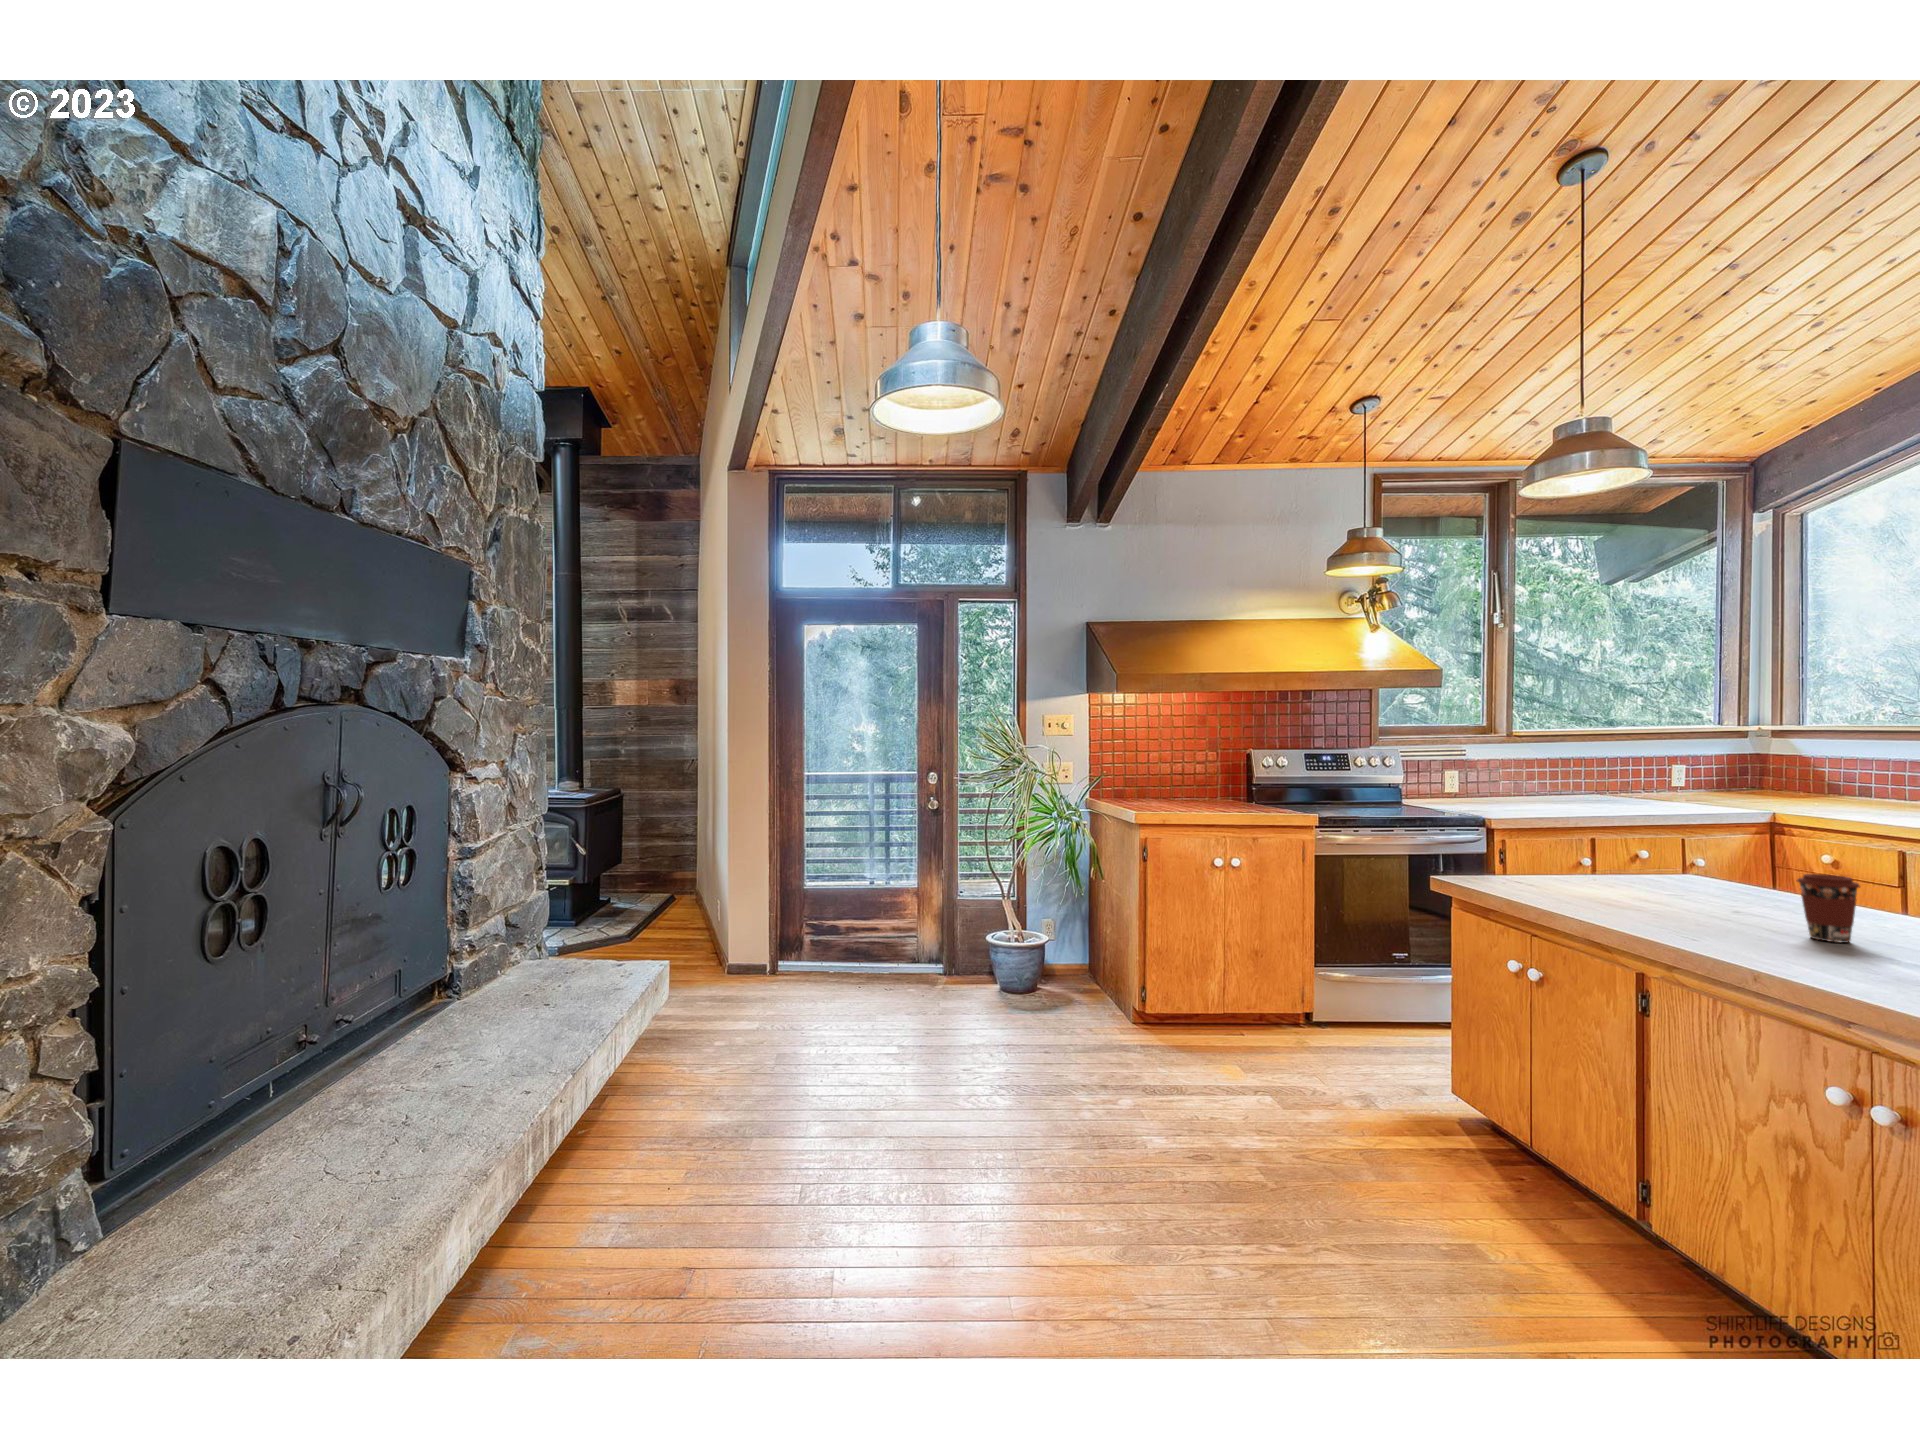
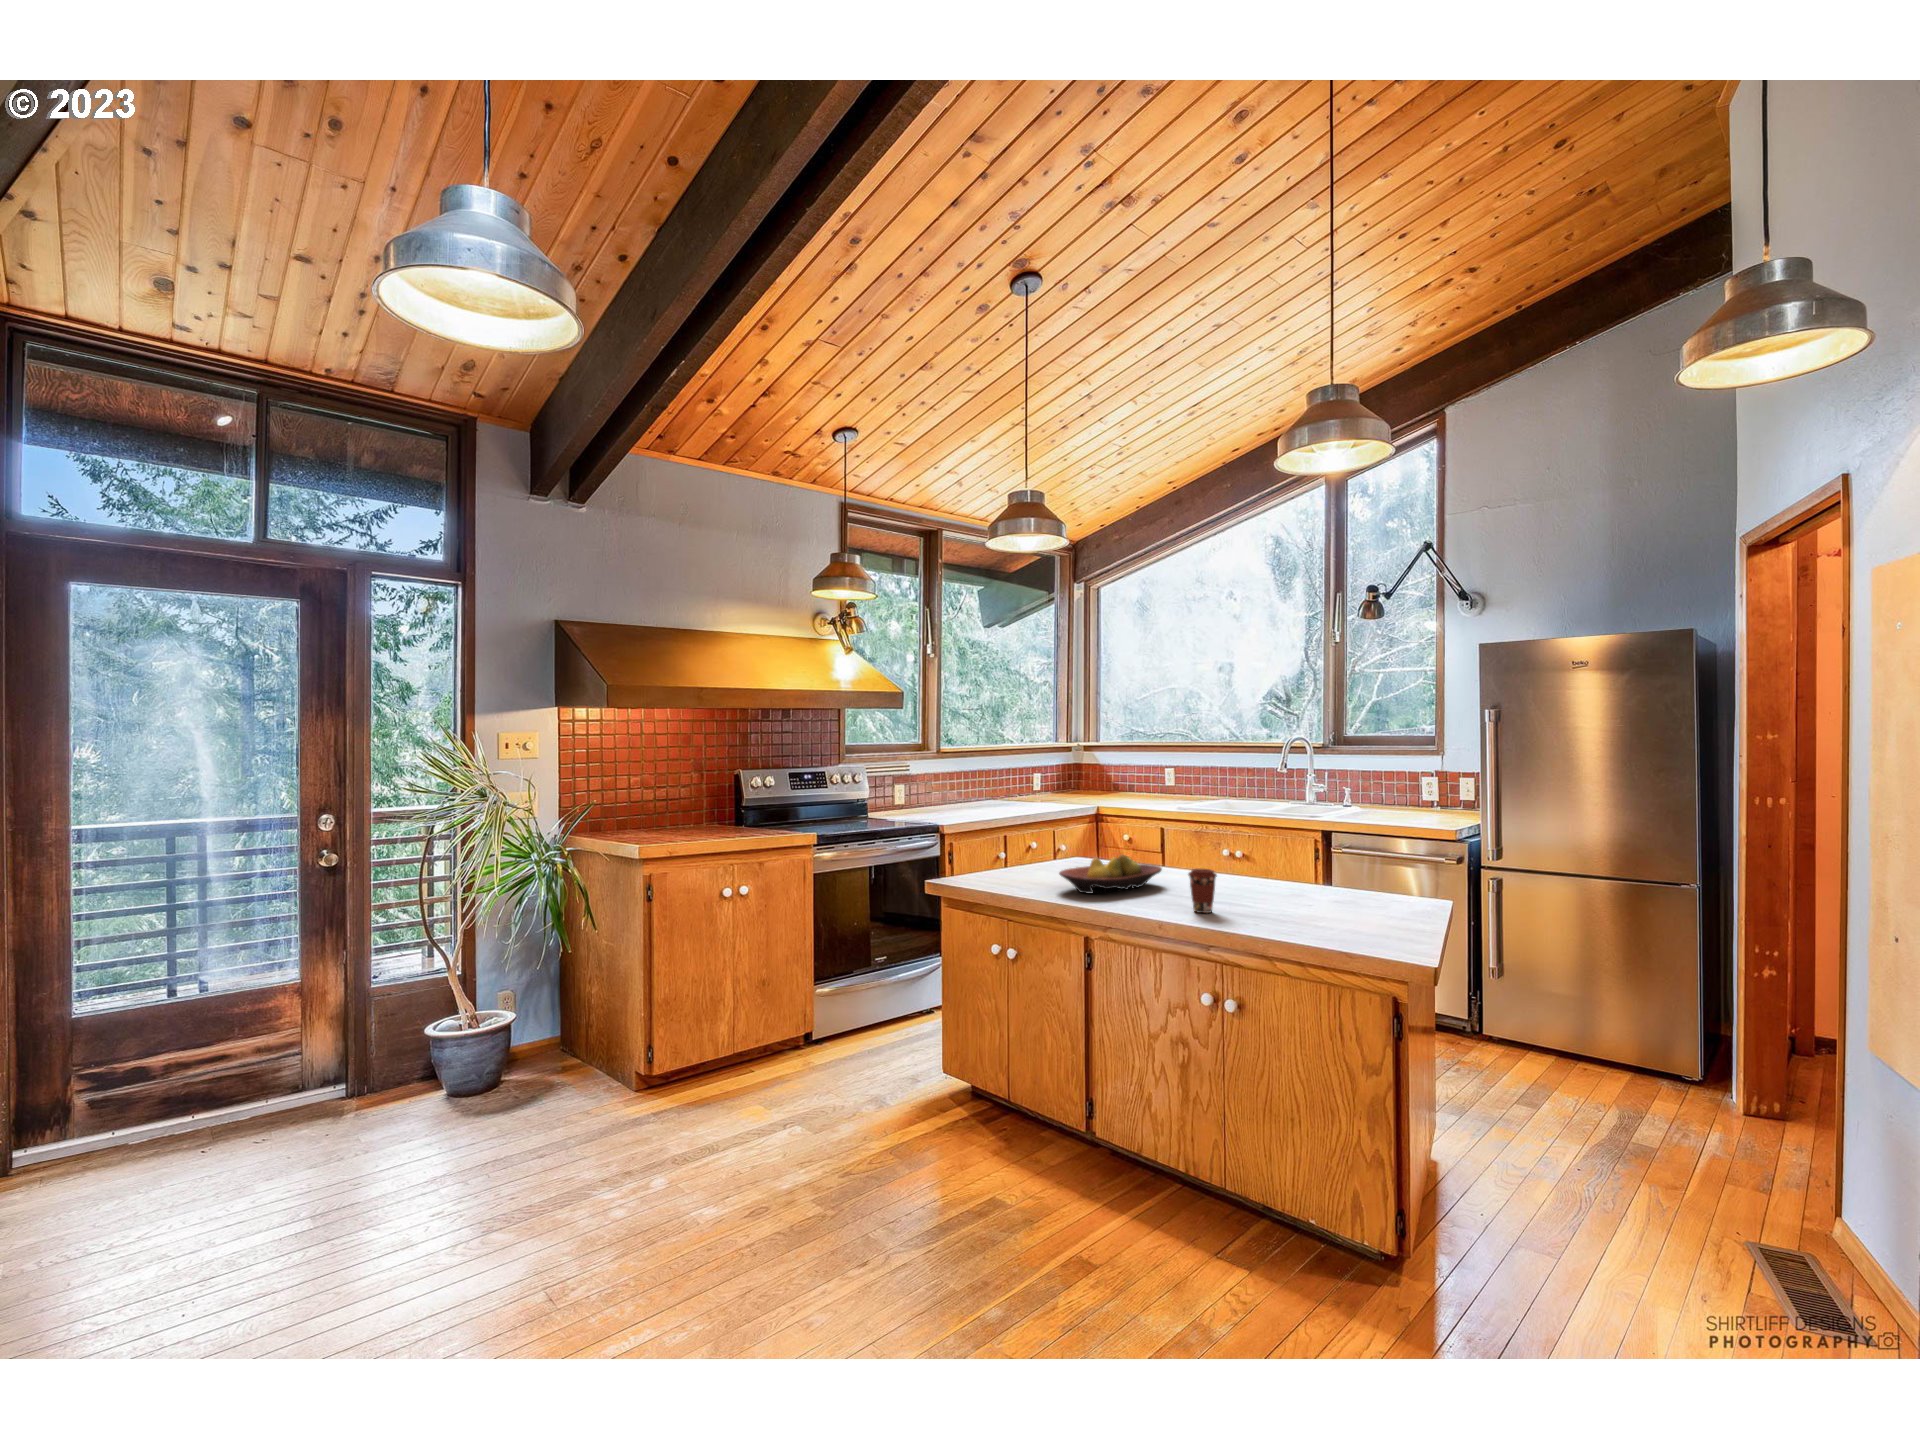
fruit bowl: none [1586,851,1786,901] -> present [1059,854,1162,893]

